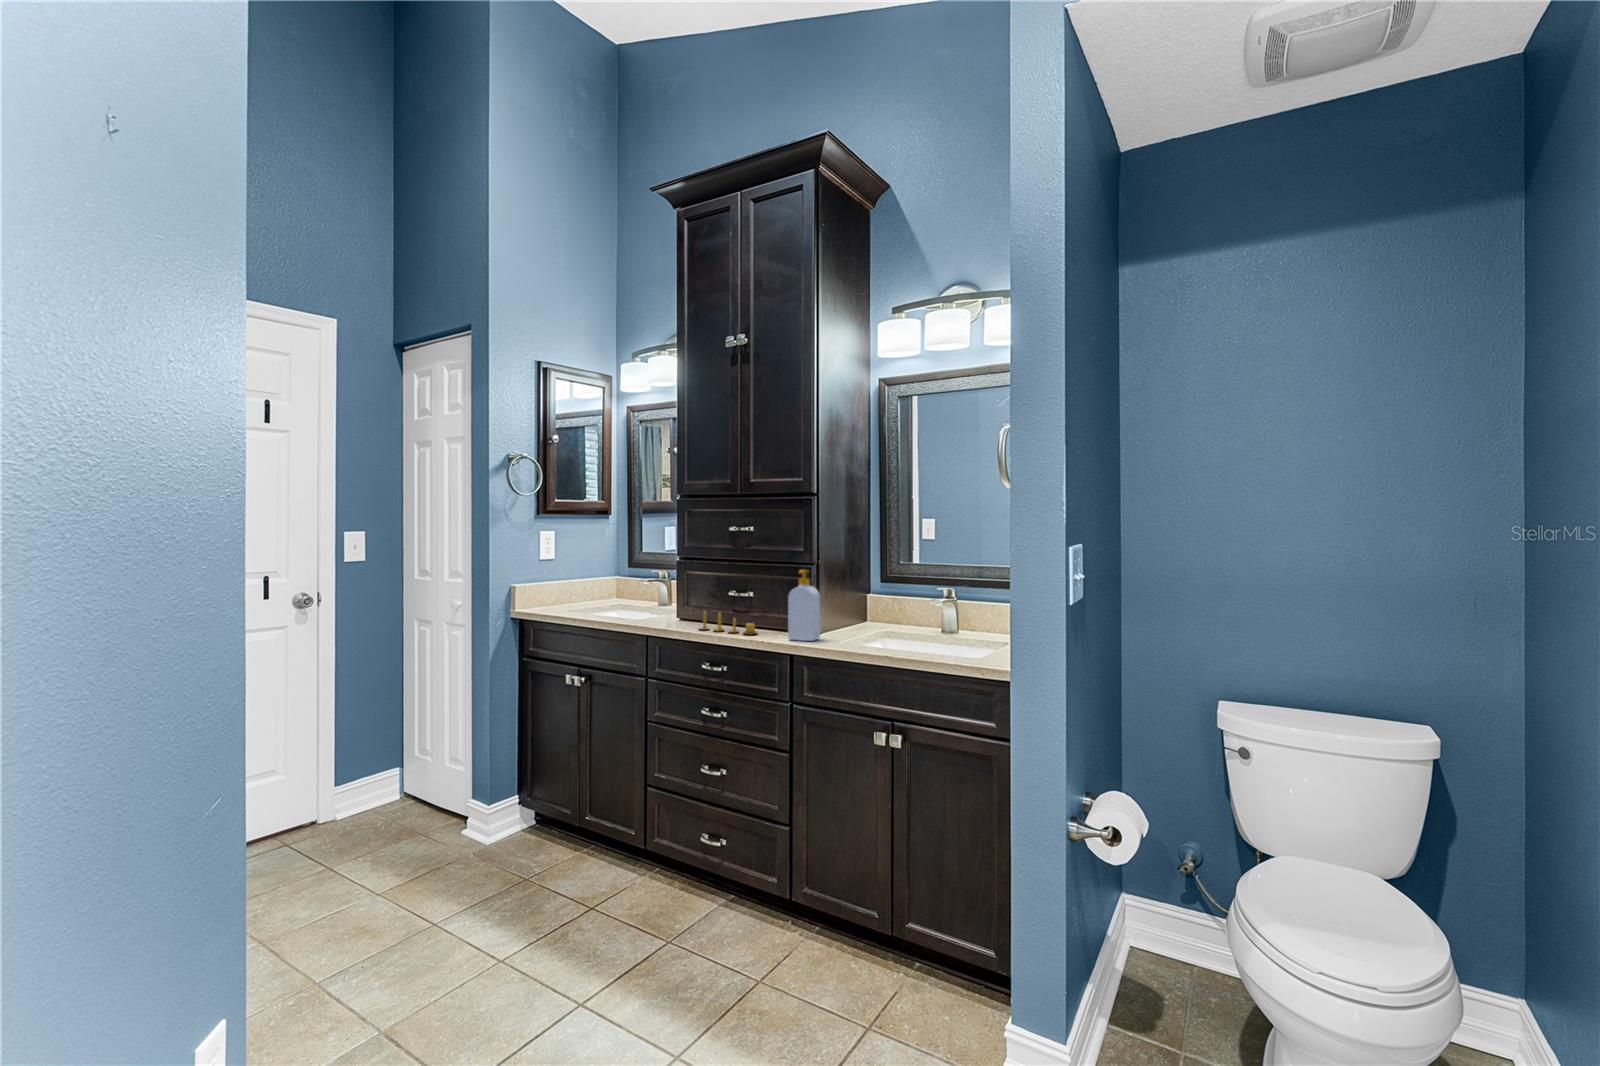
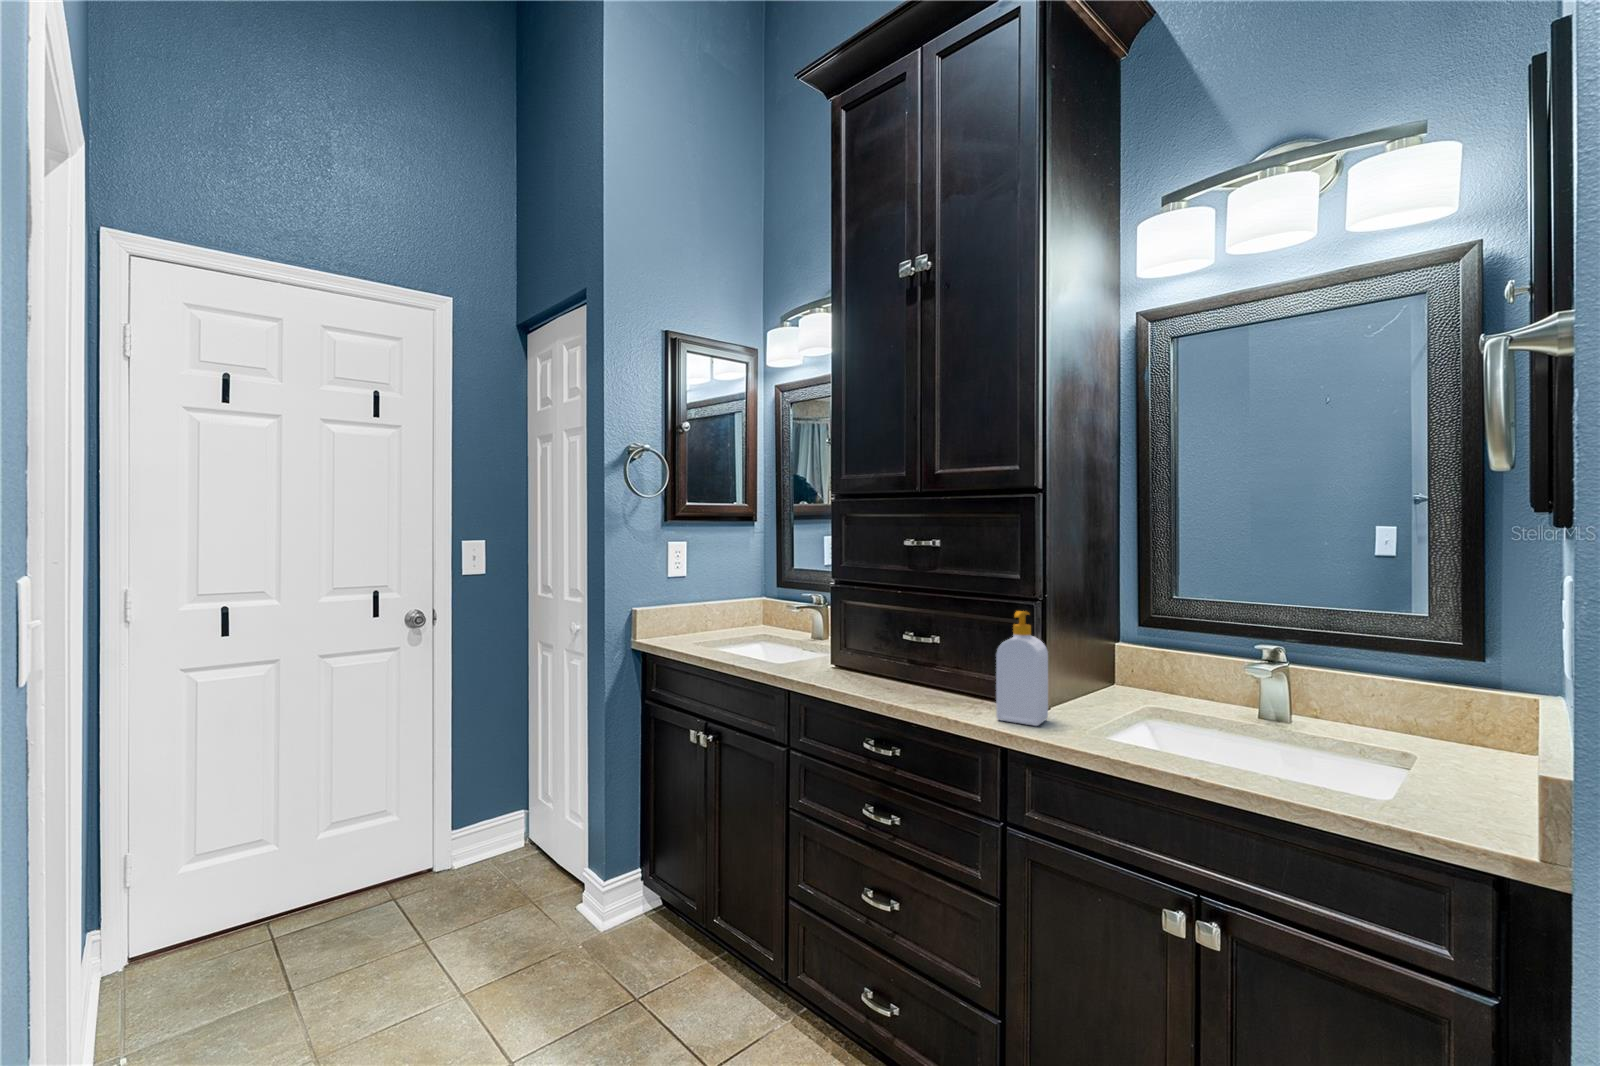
candle: present [700,611,757,635] -> none [859,658,947,703]

